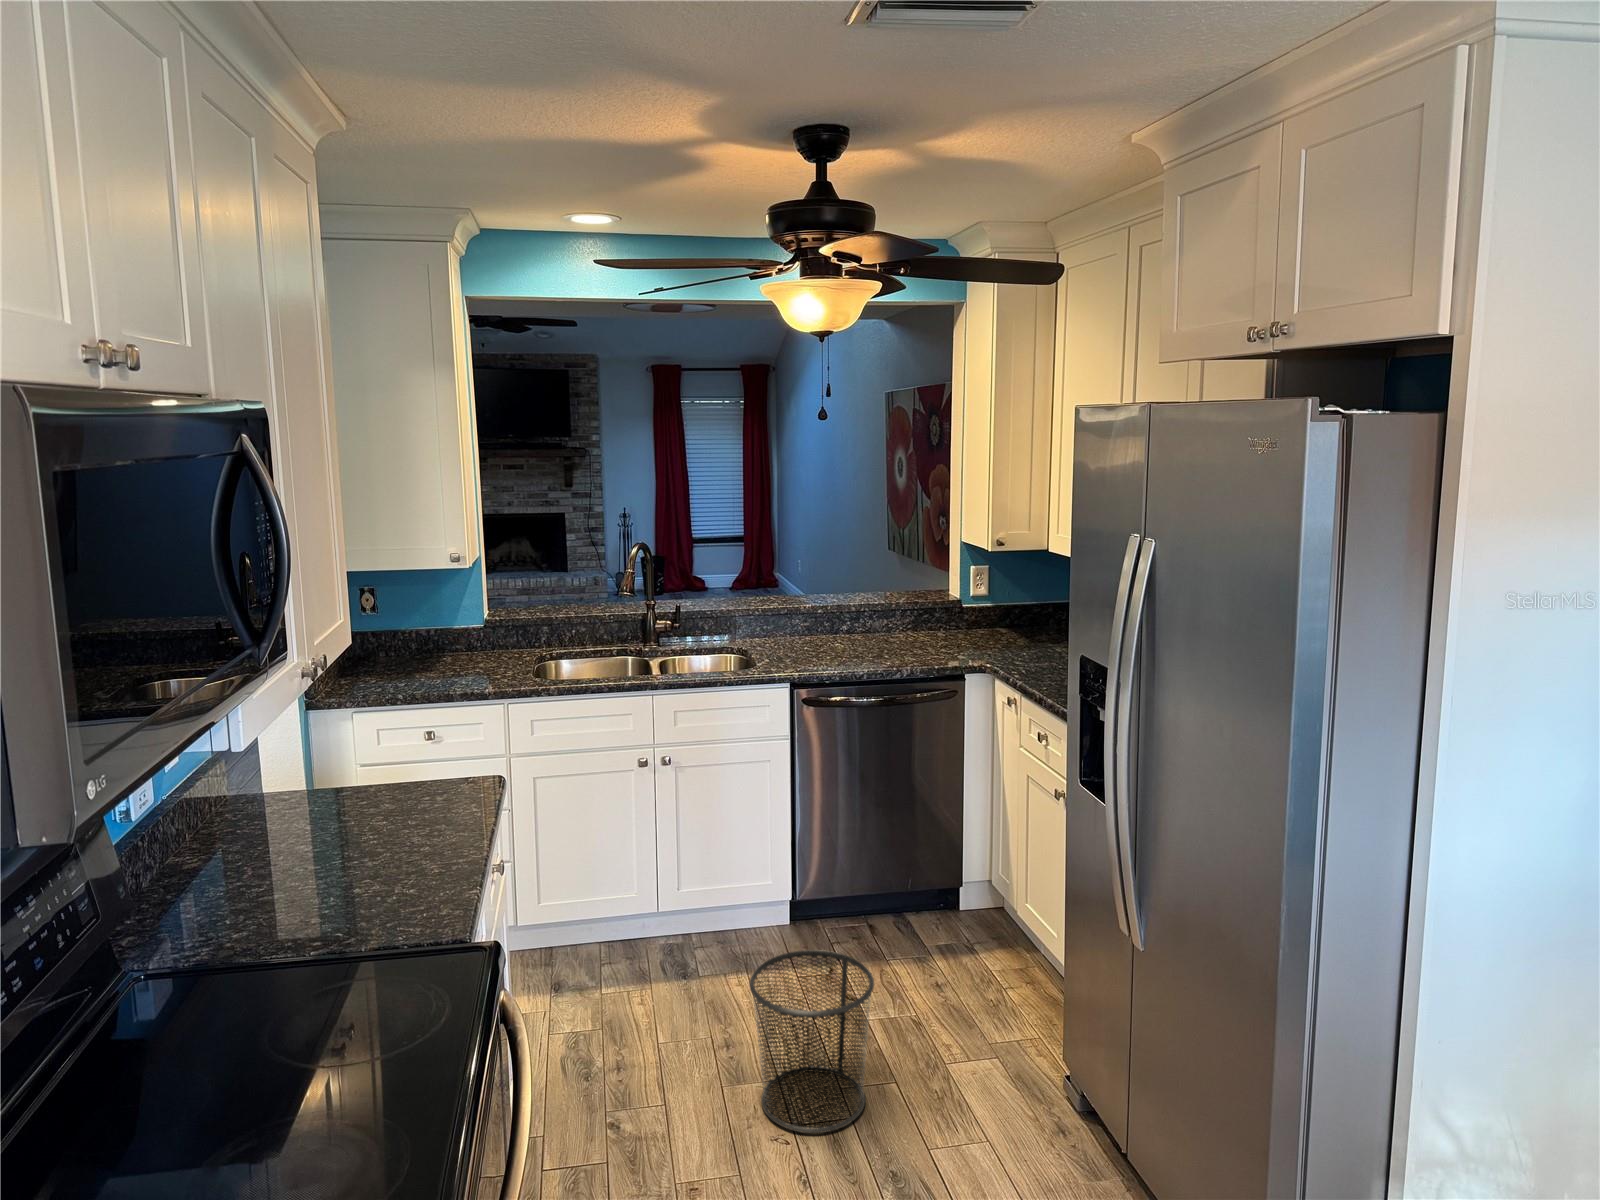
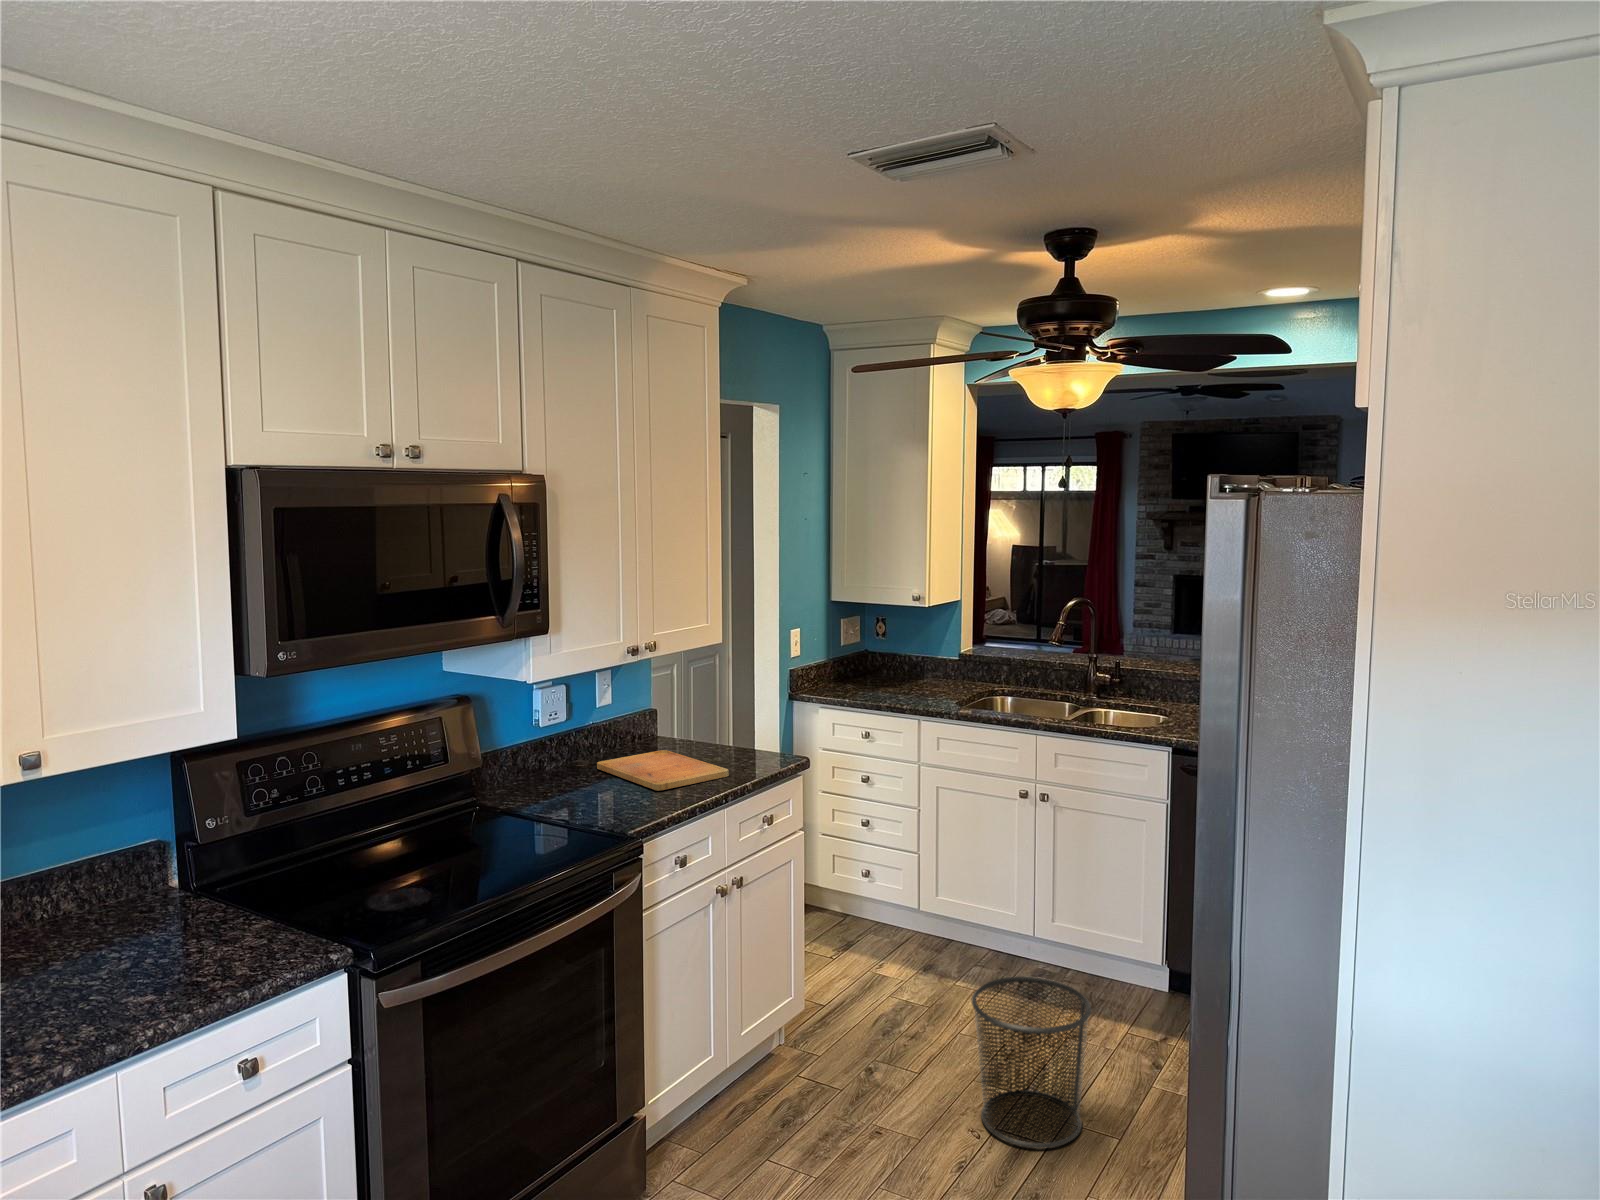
cutting board: none [202,812,436,873] -> present [597,750,729,791]

